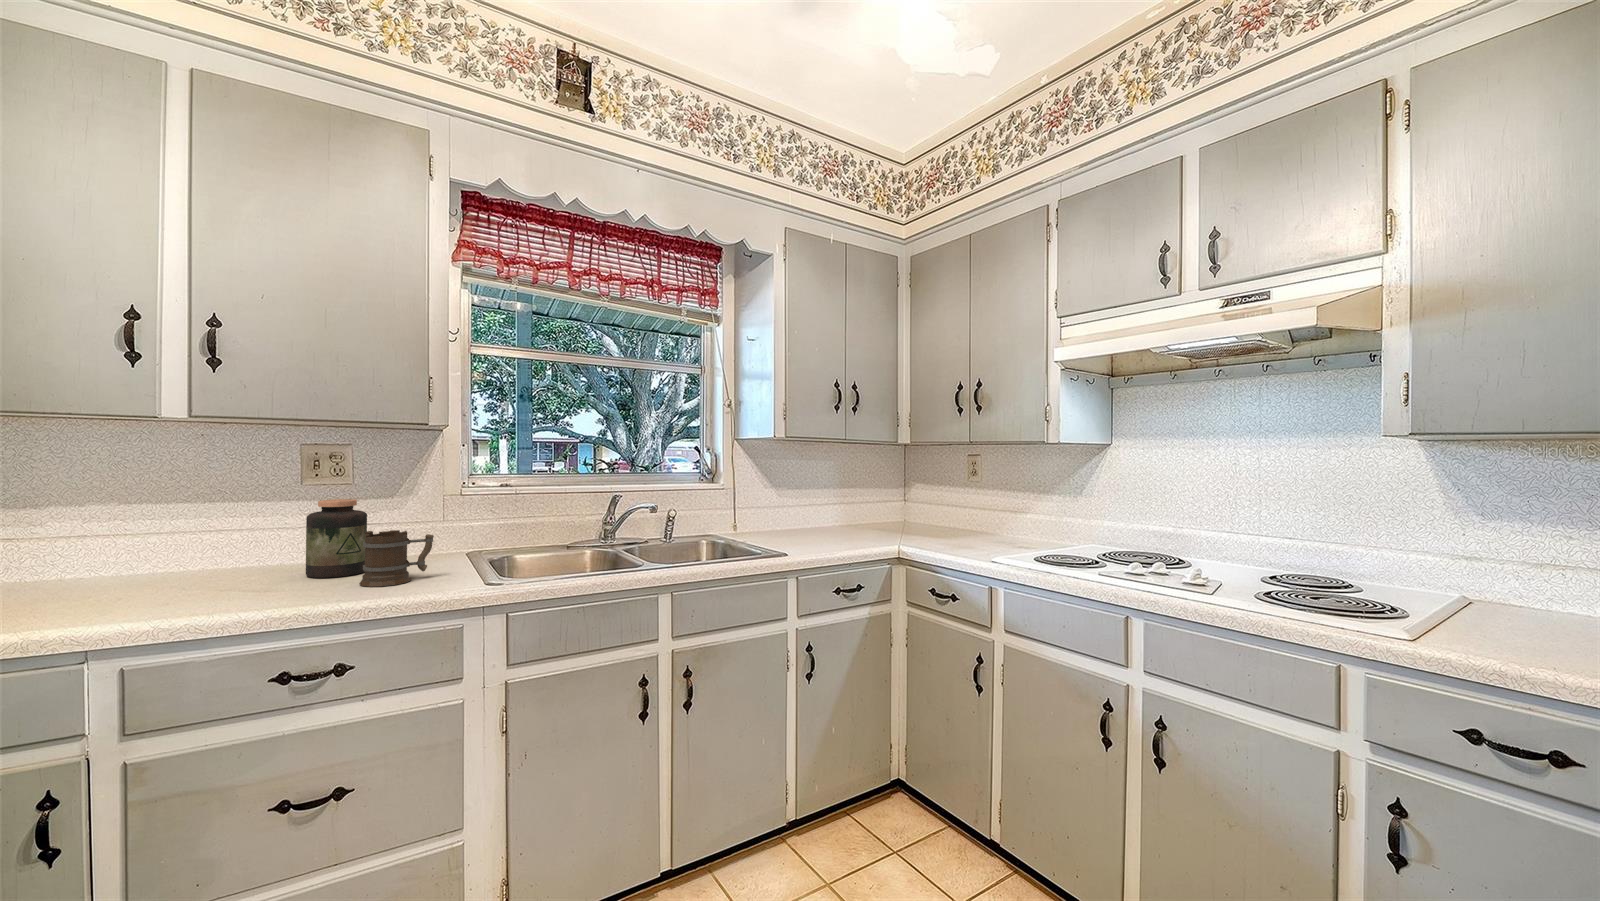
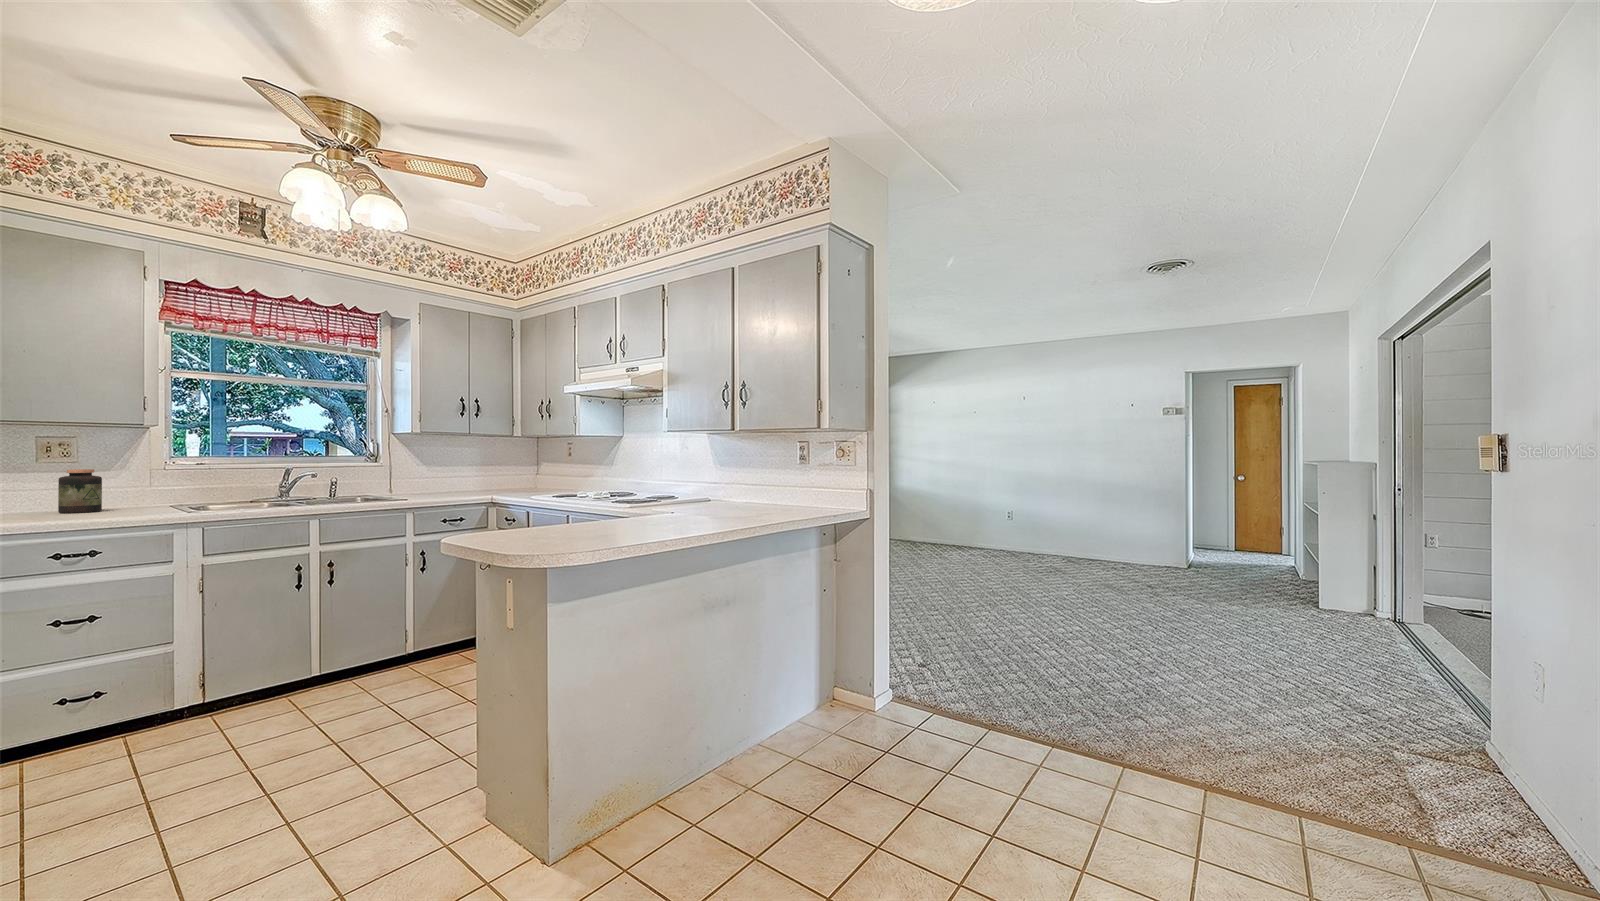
mug: present [359,530,434,587] -> none [103,485,154,514]

